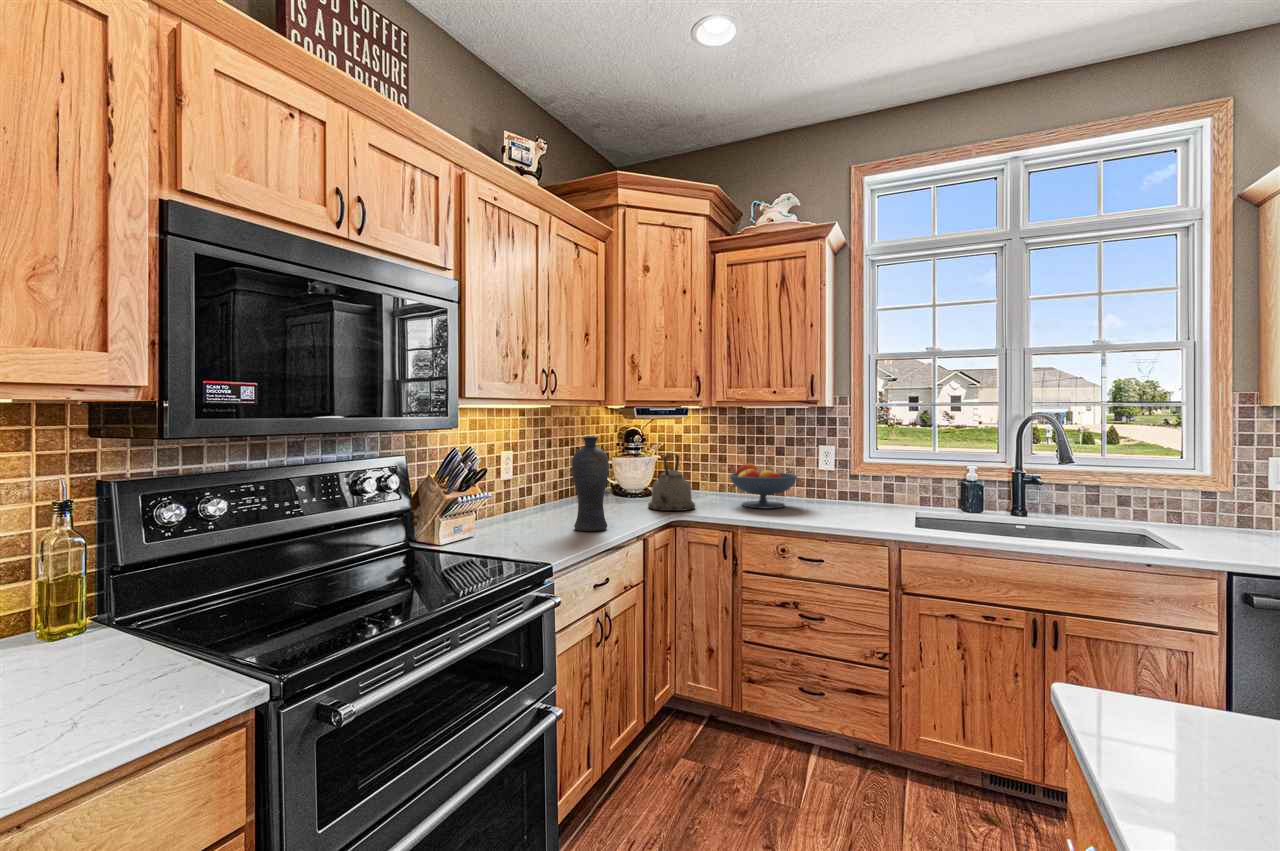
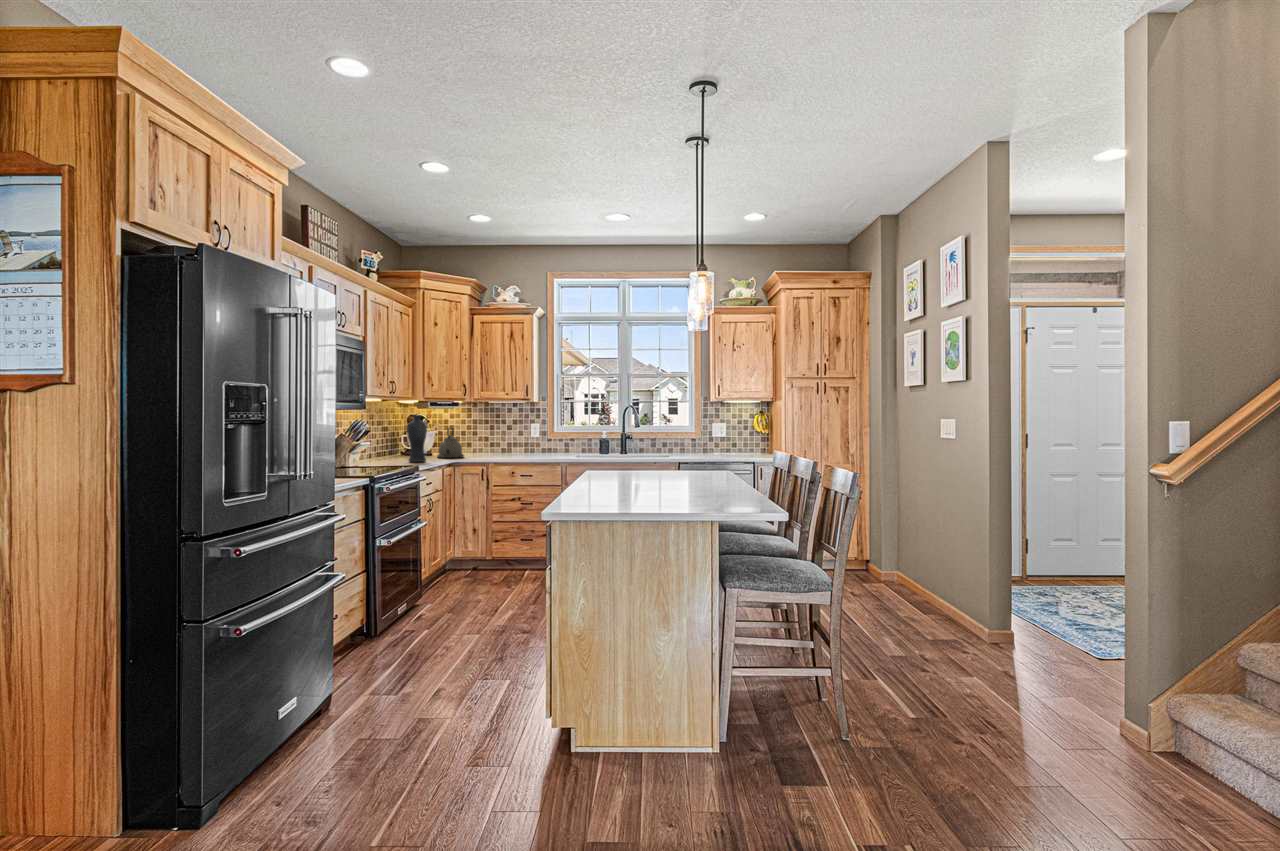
fruit bowl: present [730,463,797,509] -> none [482,433,520,457]

